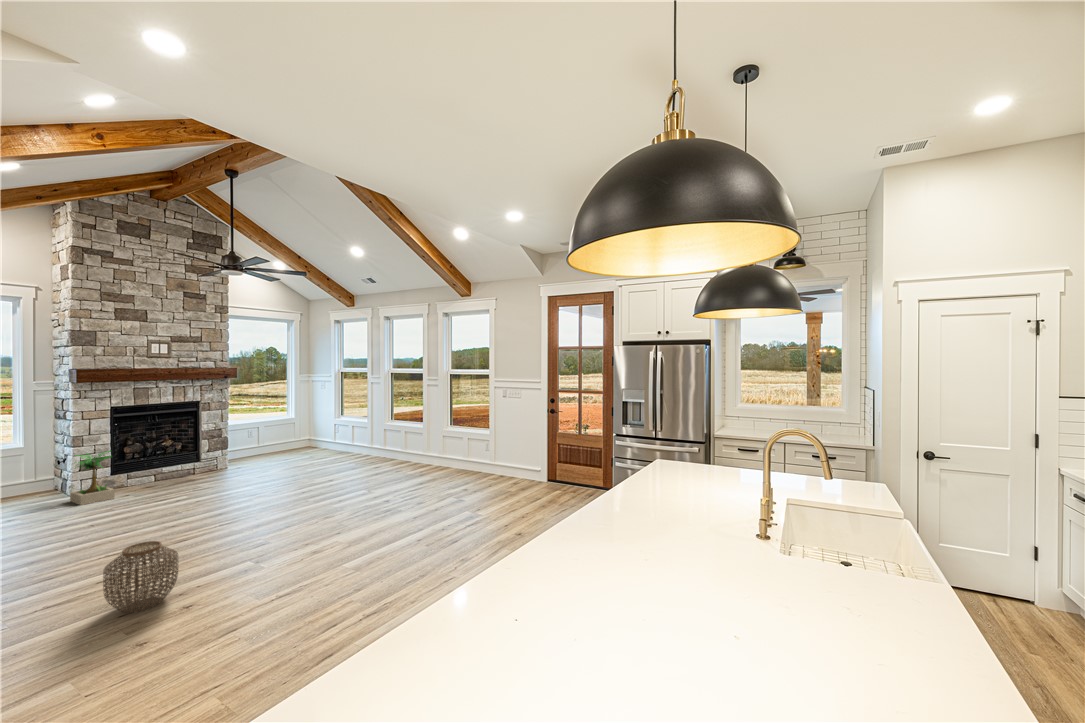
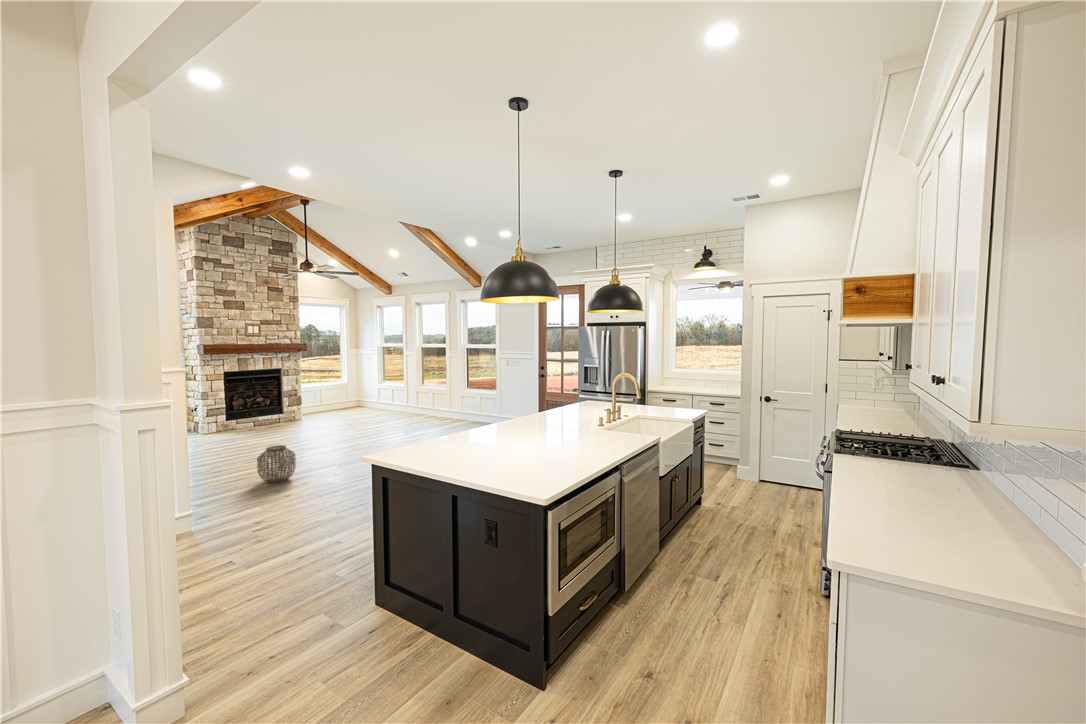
potted plant: present [70,451,115,505] -> none [202,402,232,439]

